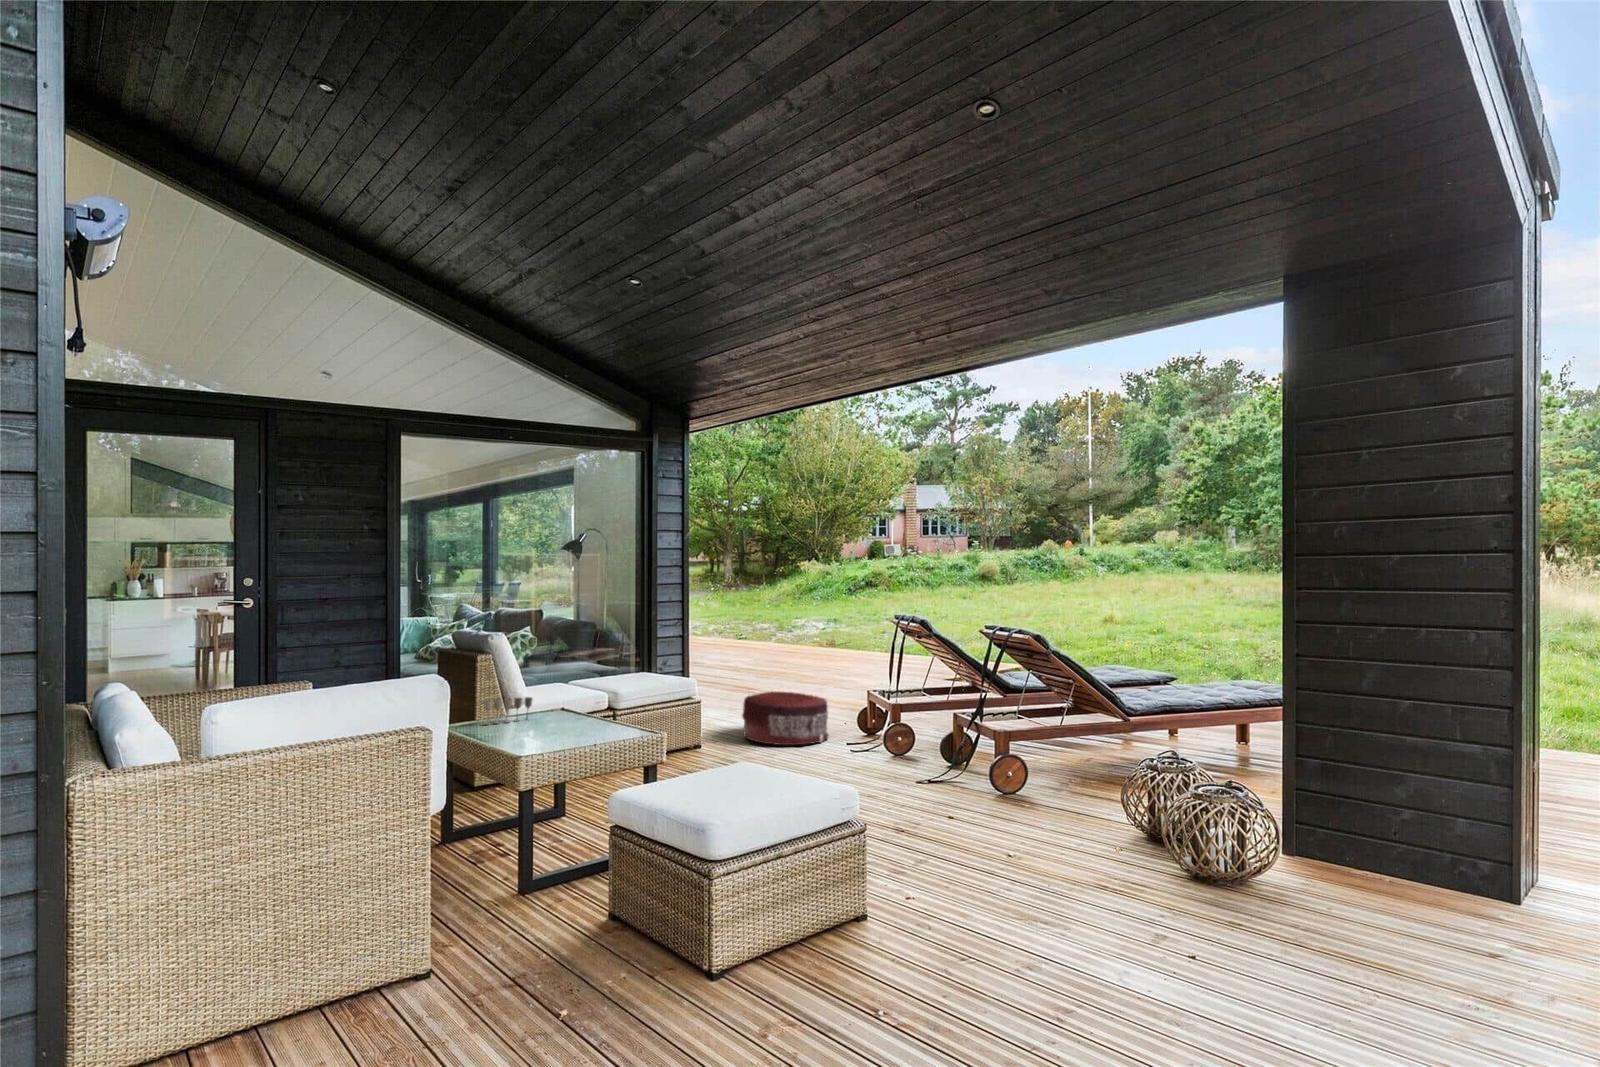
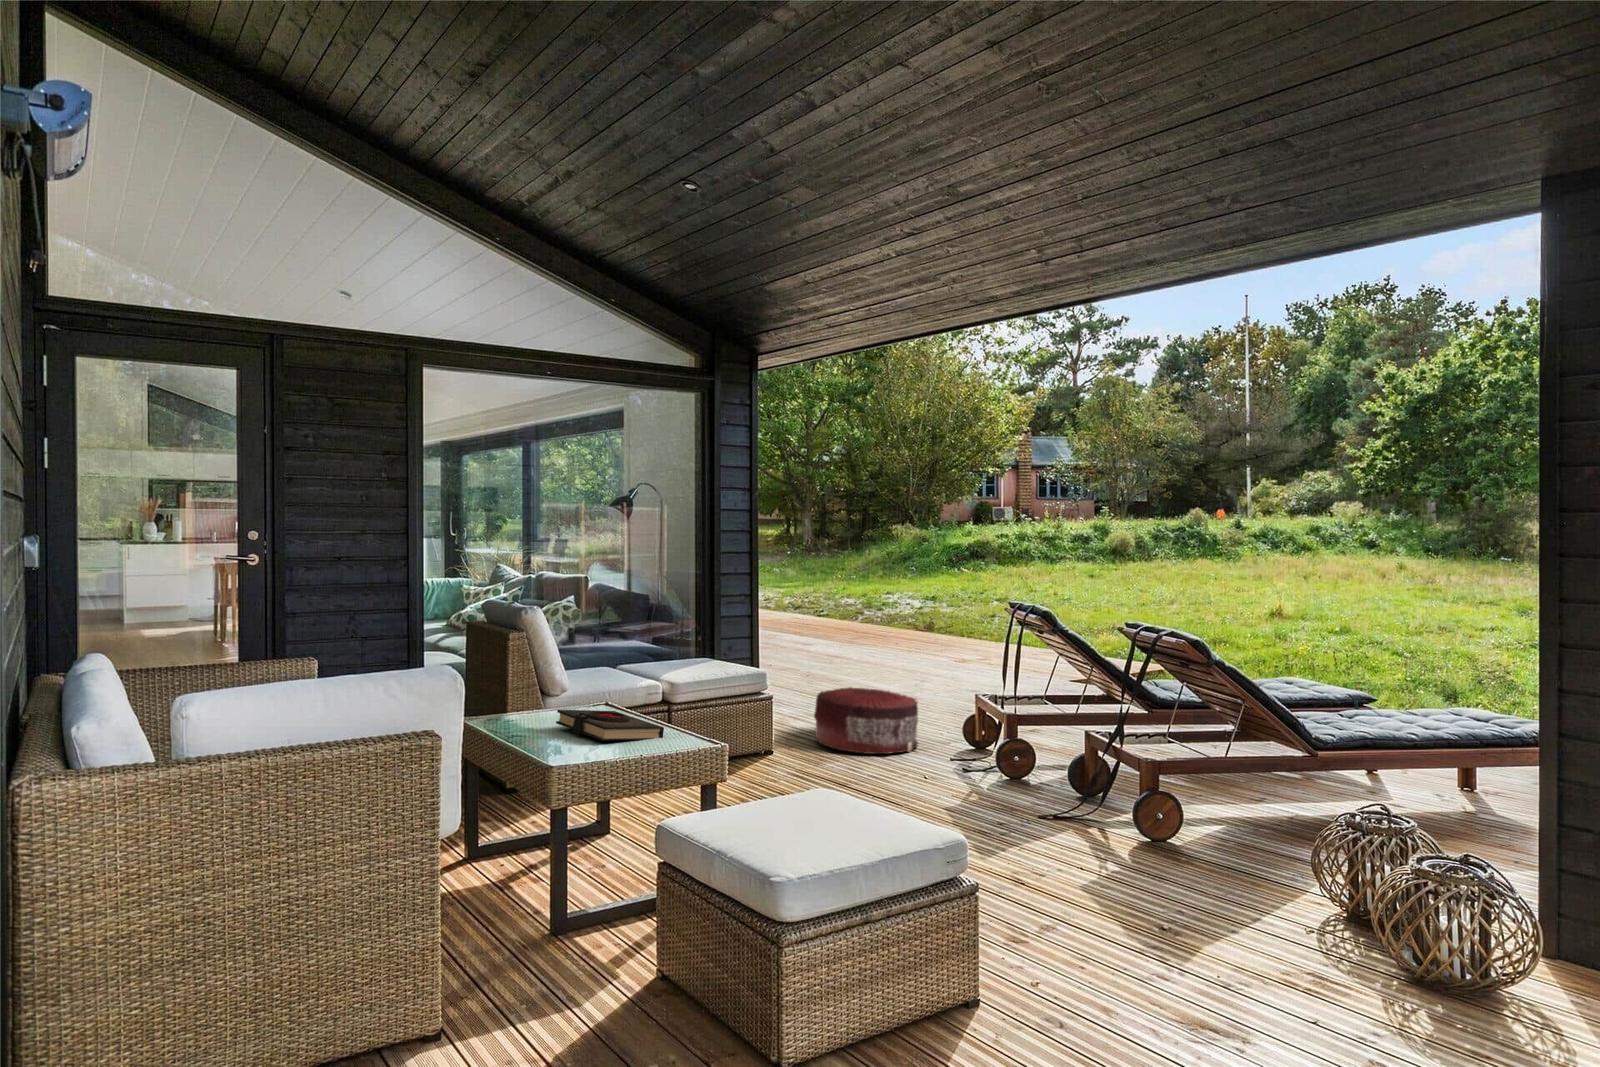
wine glass: present [484,697,532,724] -> none [507,690,567,721]
book: none [524,713,615,736] -> present [556,710,664,740]

